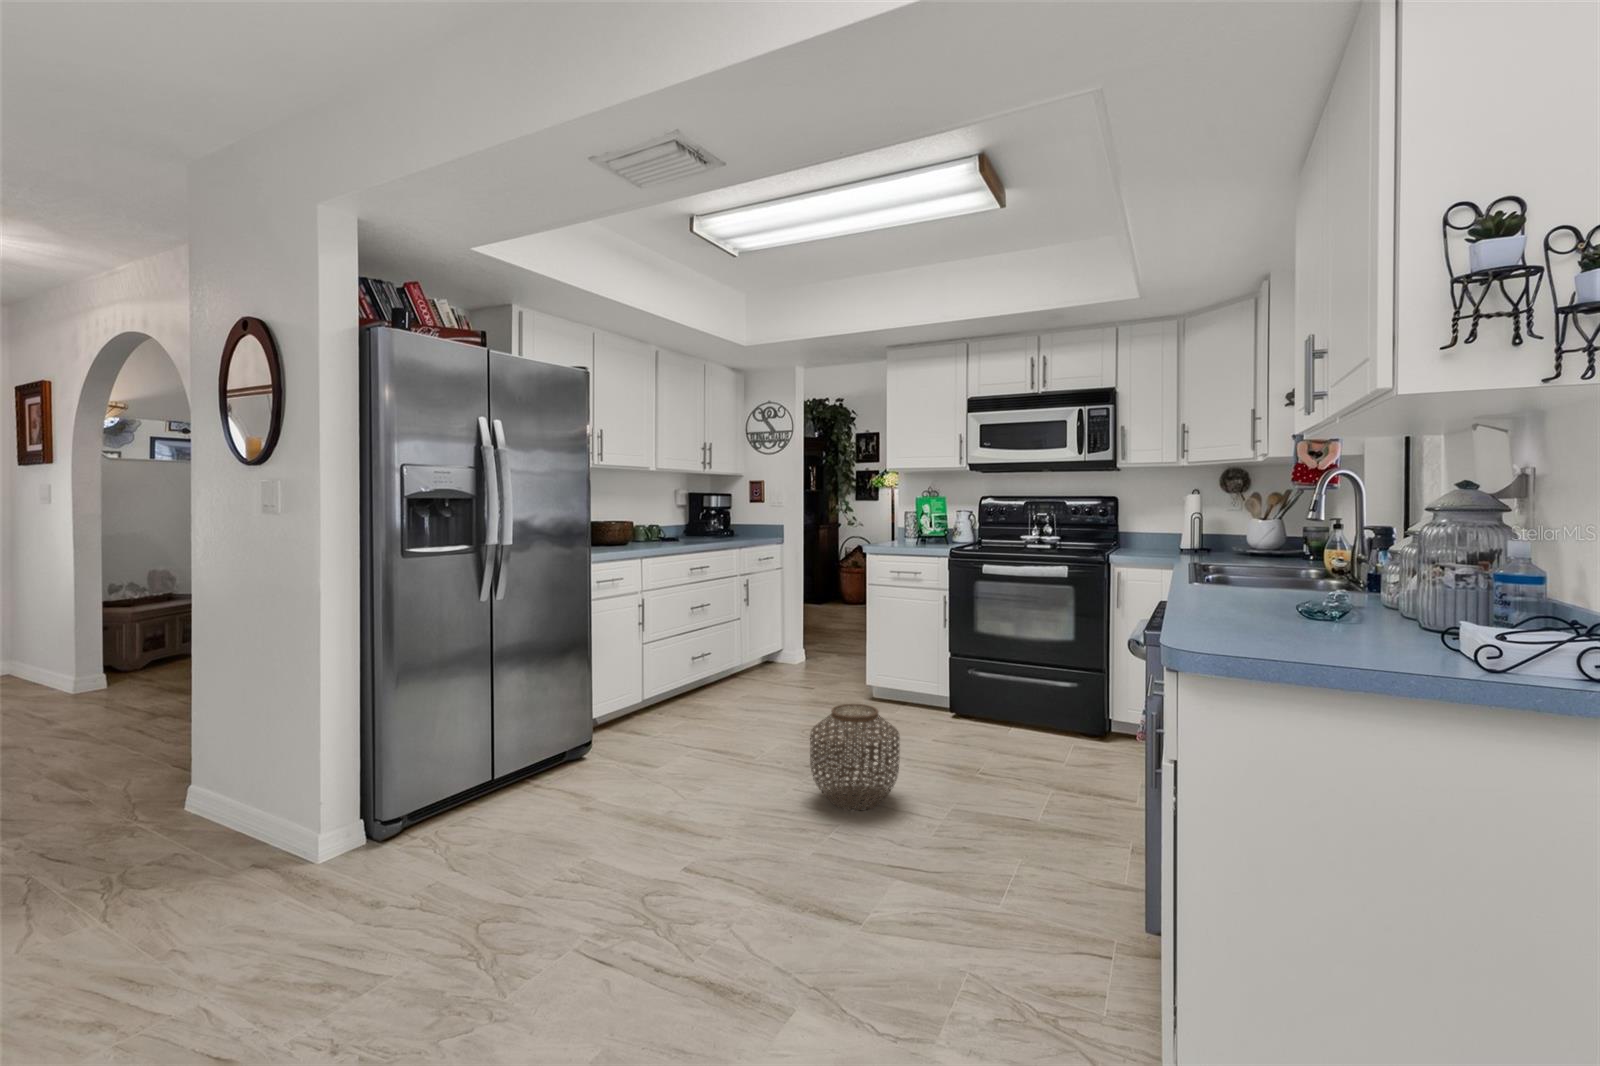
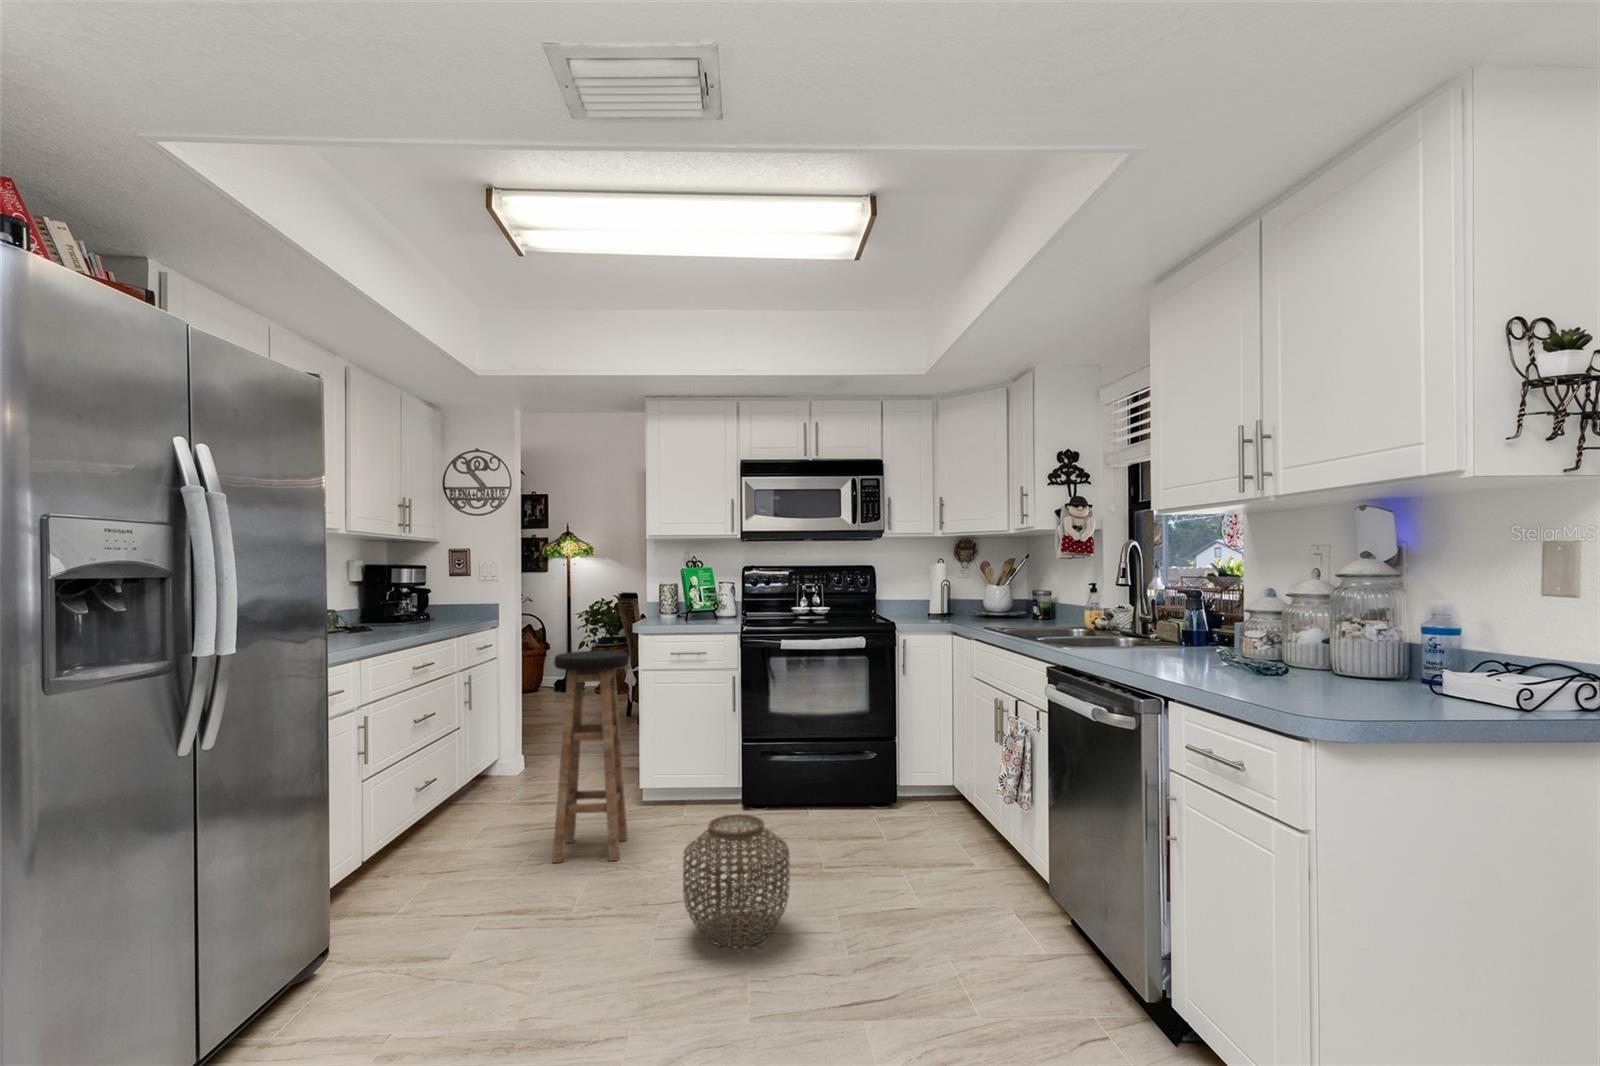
bar stool: none [770,565,837,735] -> present [552,651,629,863]

